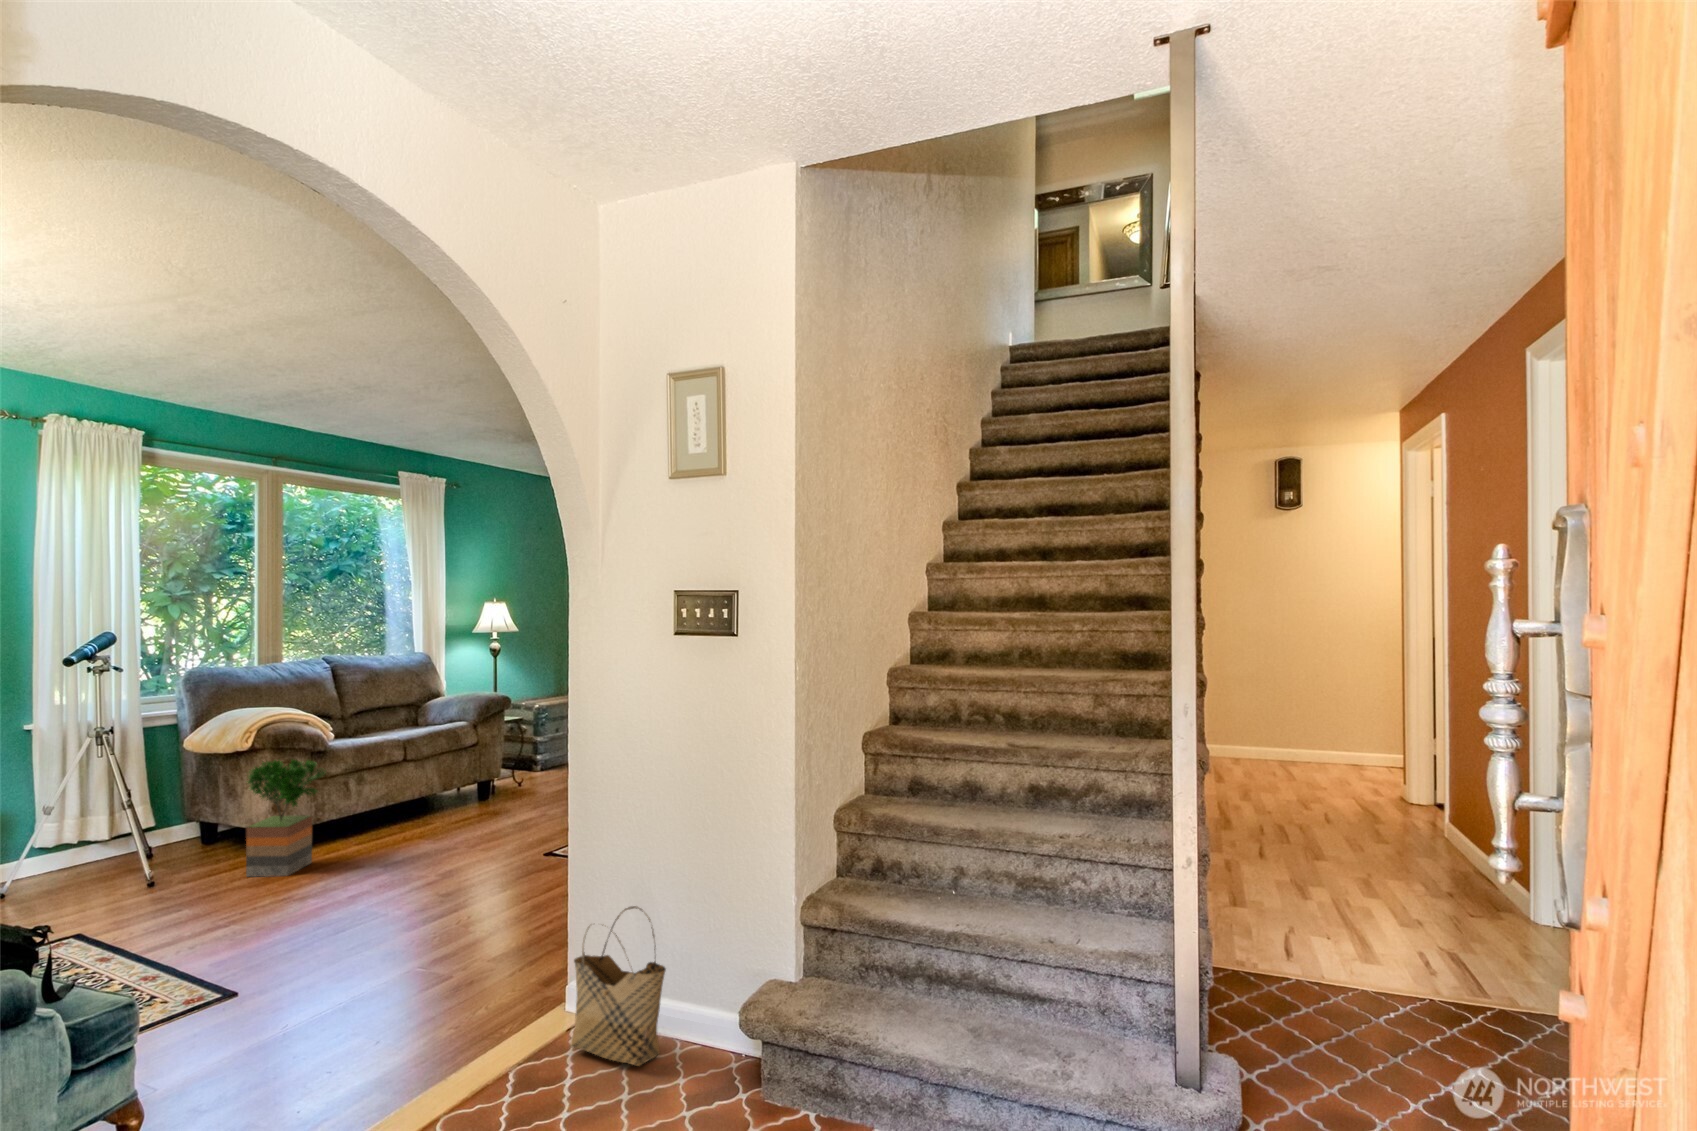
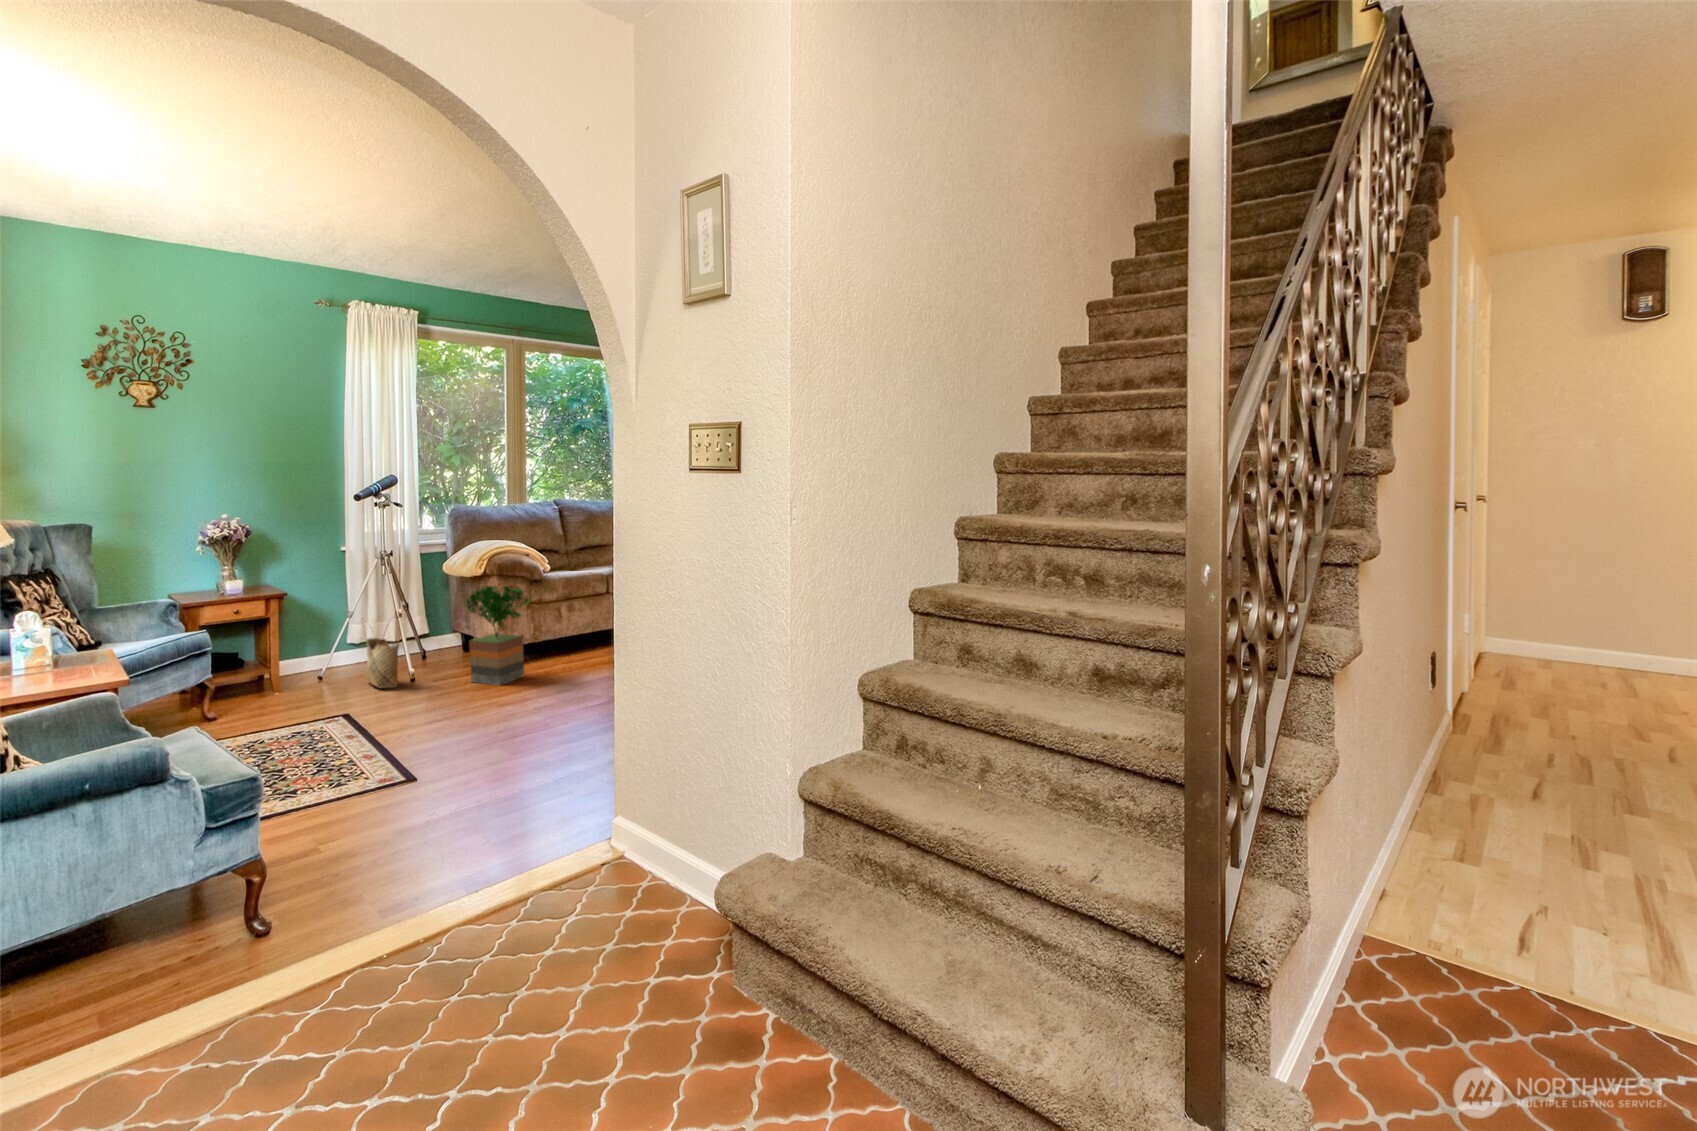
woven basket: present [570,906,666,1066] -> present [362,617,399,688]

